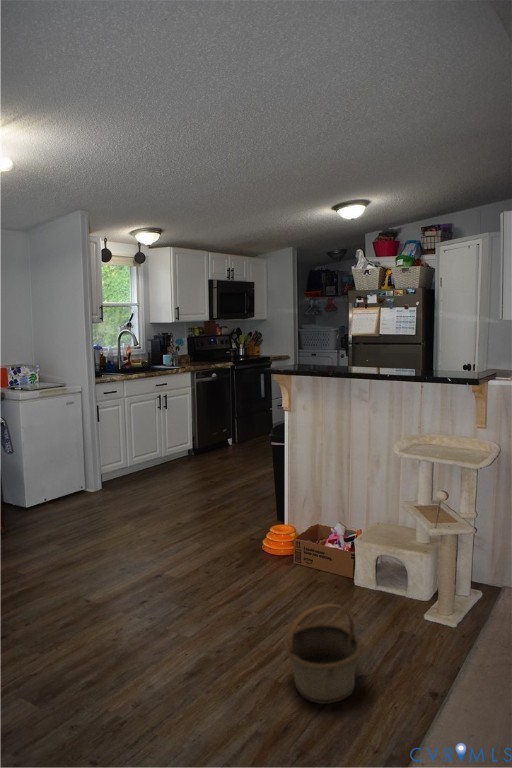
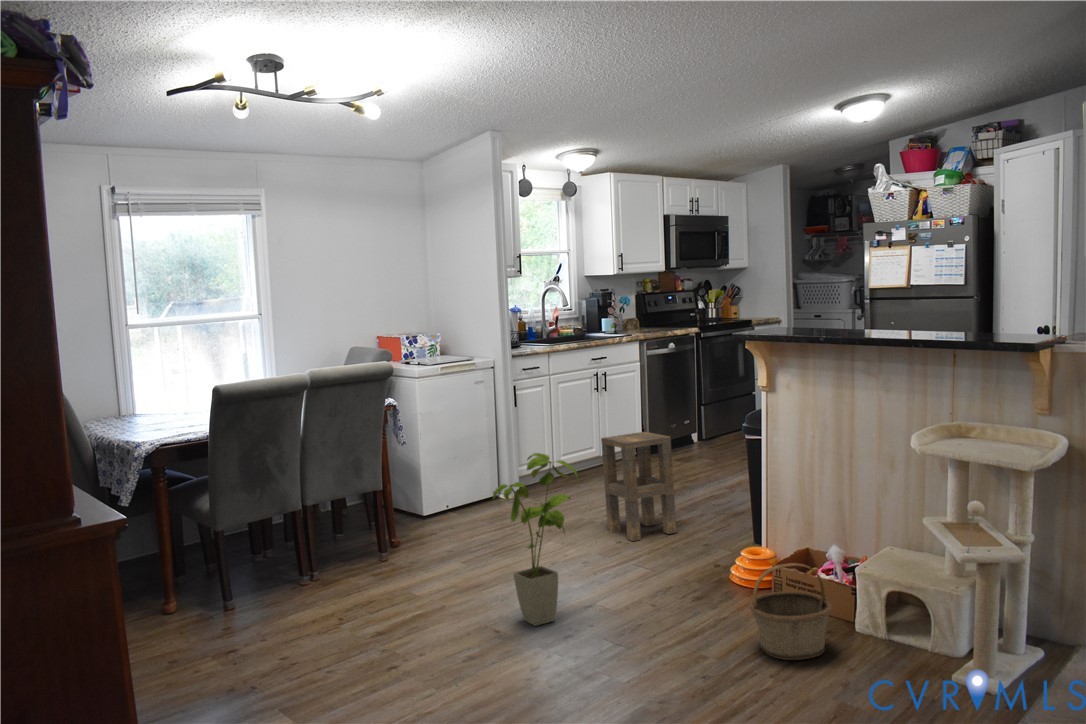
side table: none [155,451,217,546] -> present [601,432,677,541]
house plant: none [34,497,121,667] -> present [493,453,578,626]

